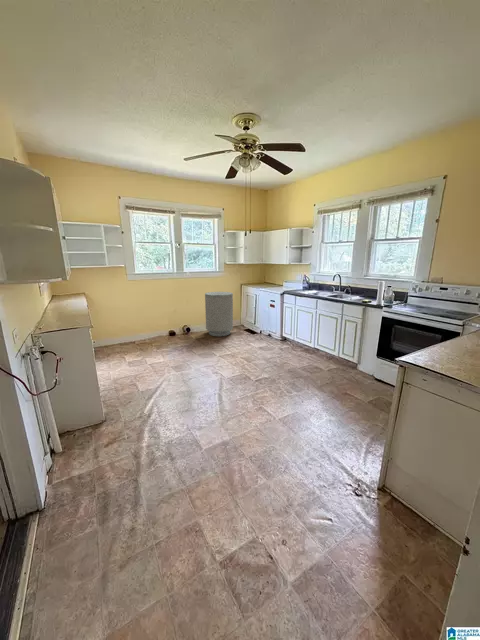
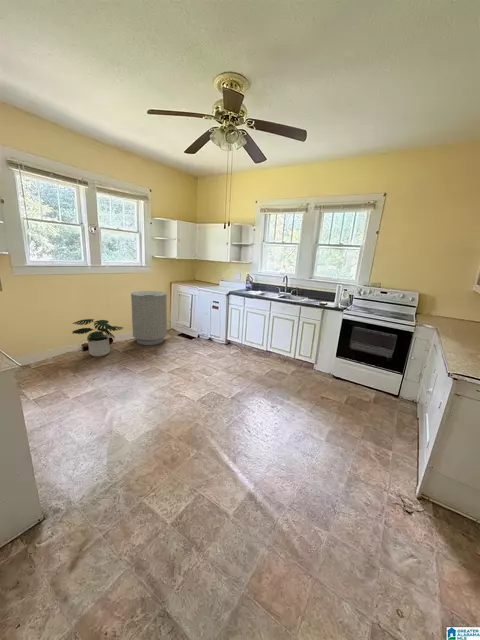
potted plant: none [160,312,197,341] -> present [72,319,123,357]

